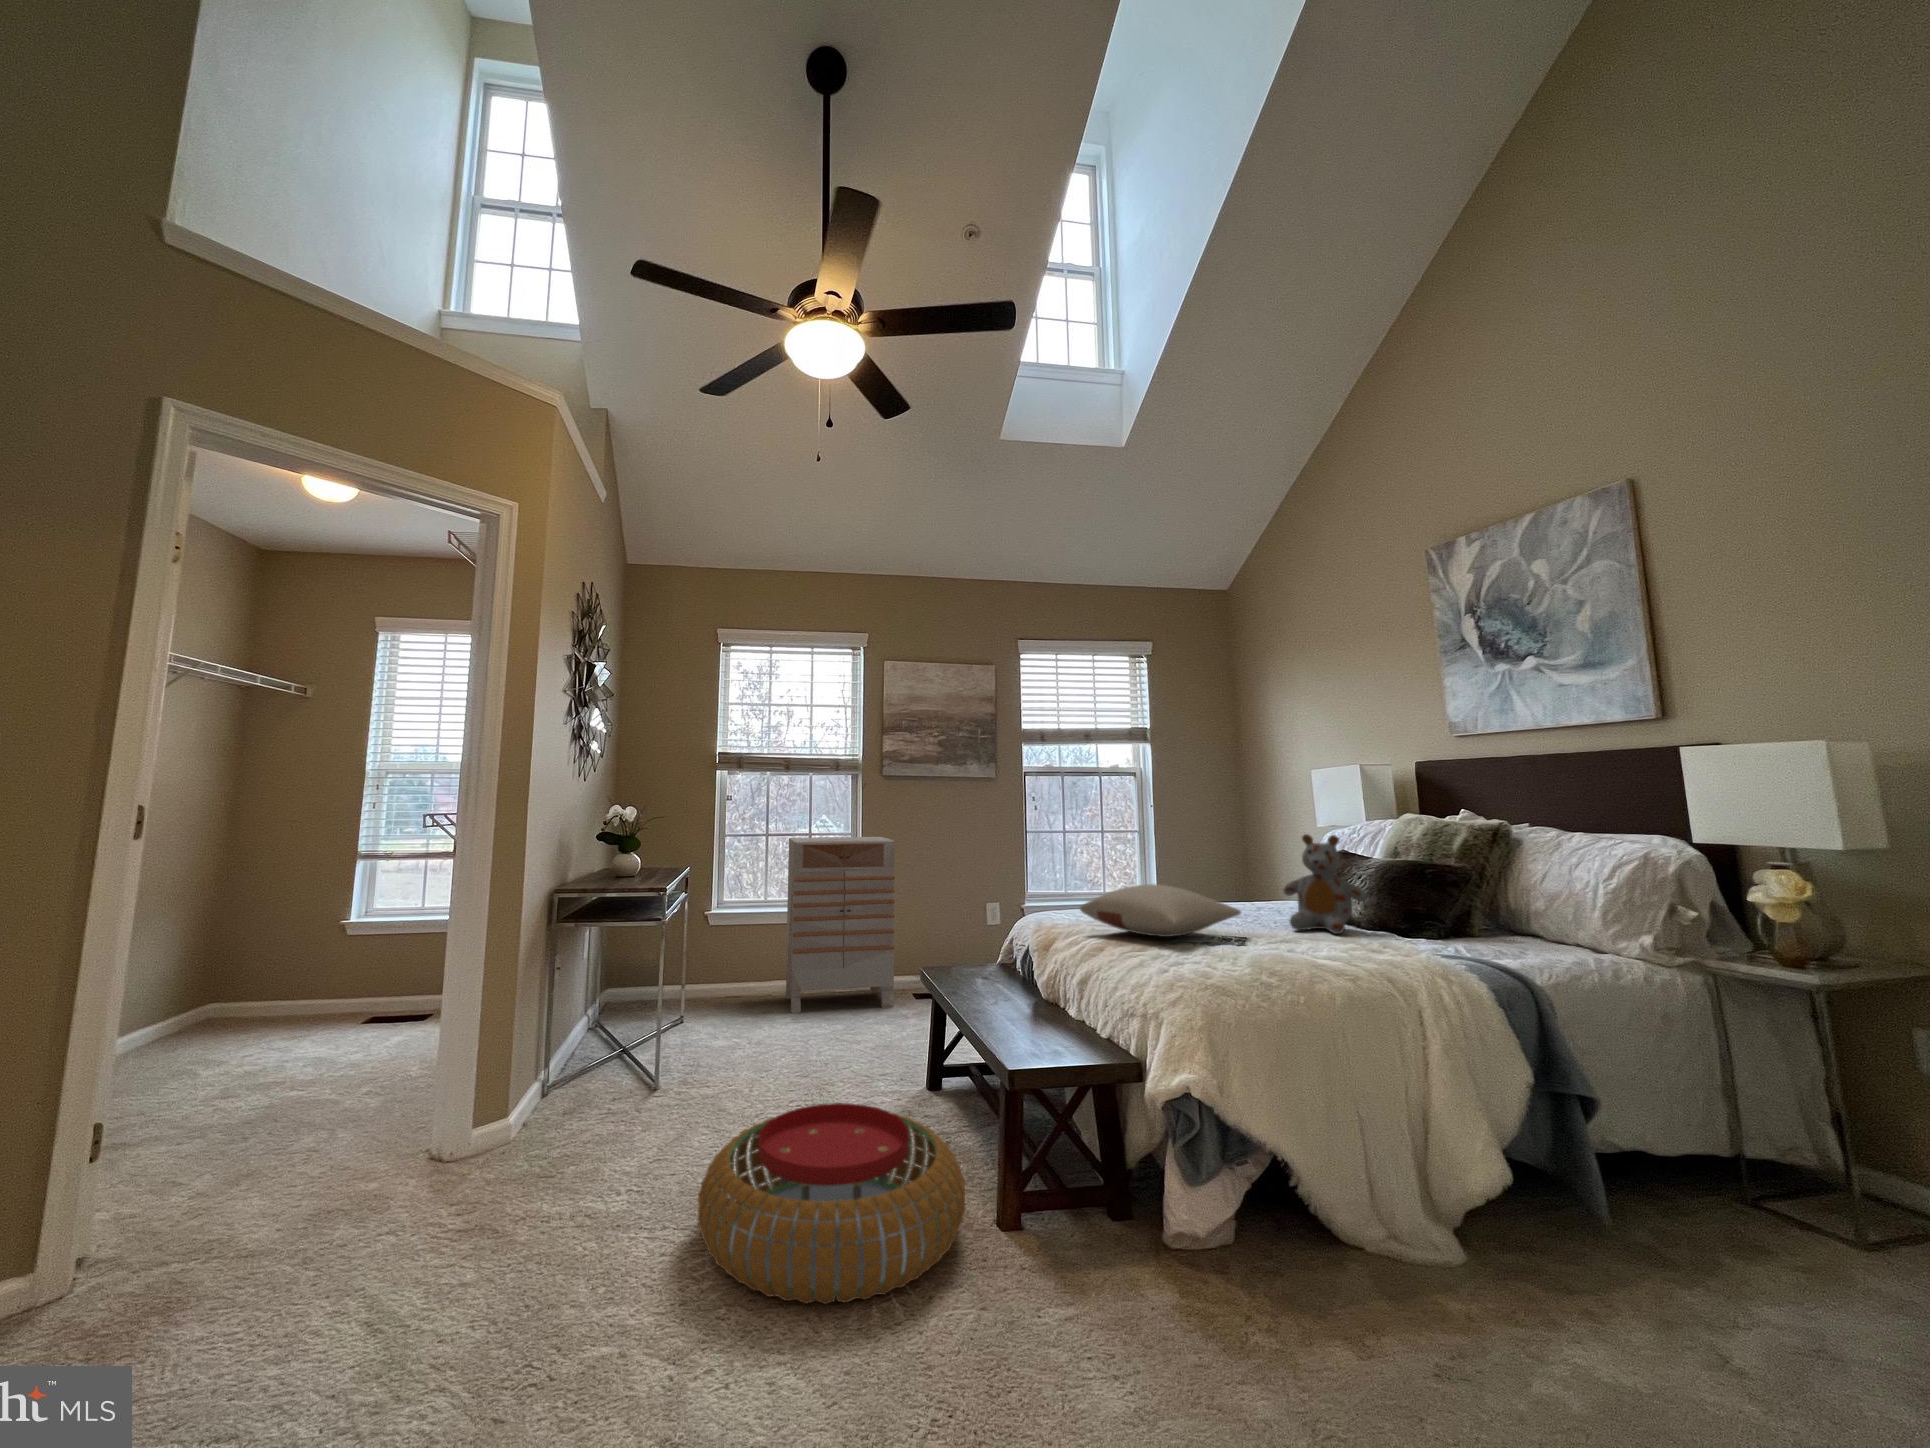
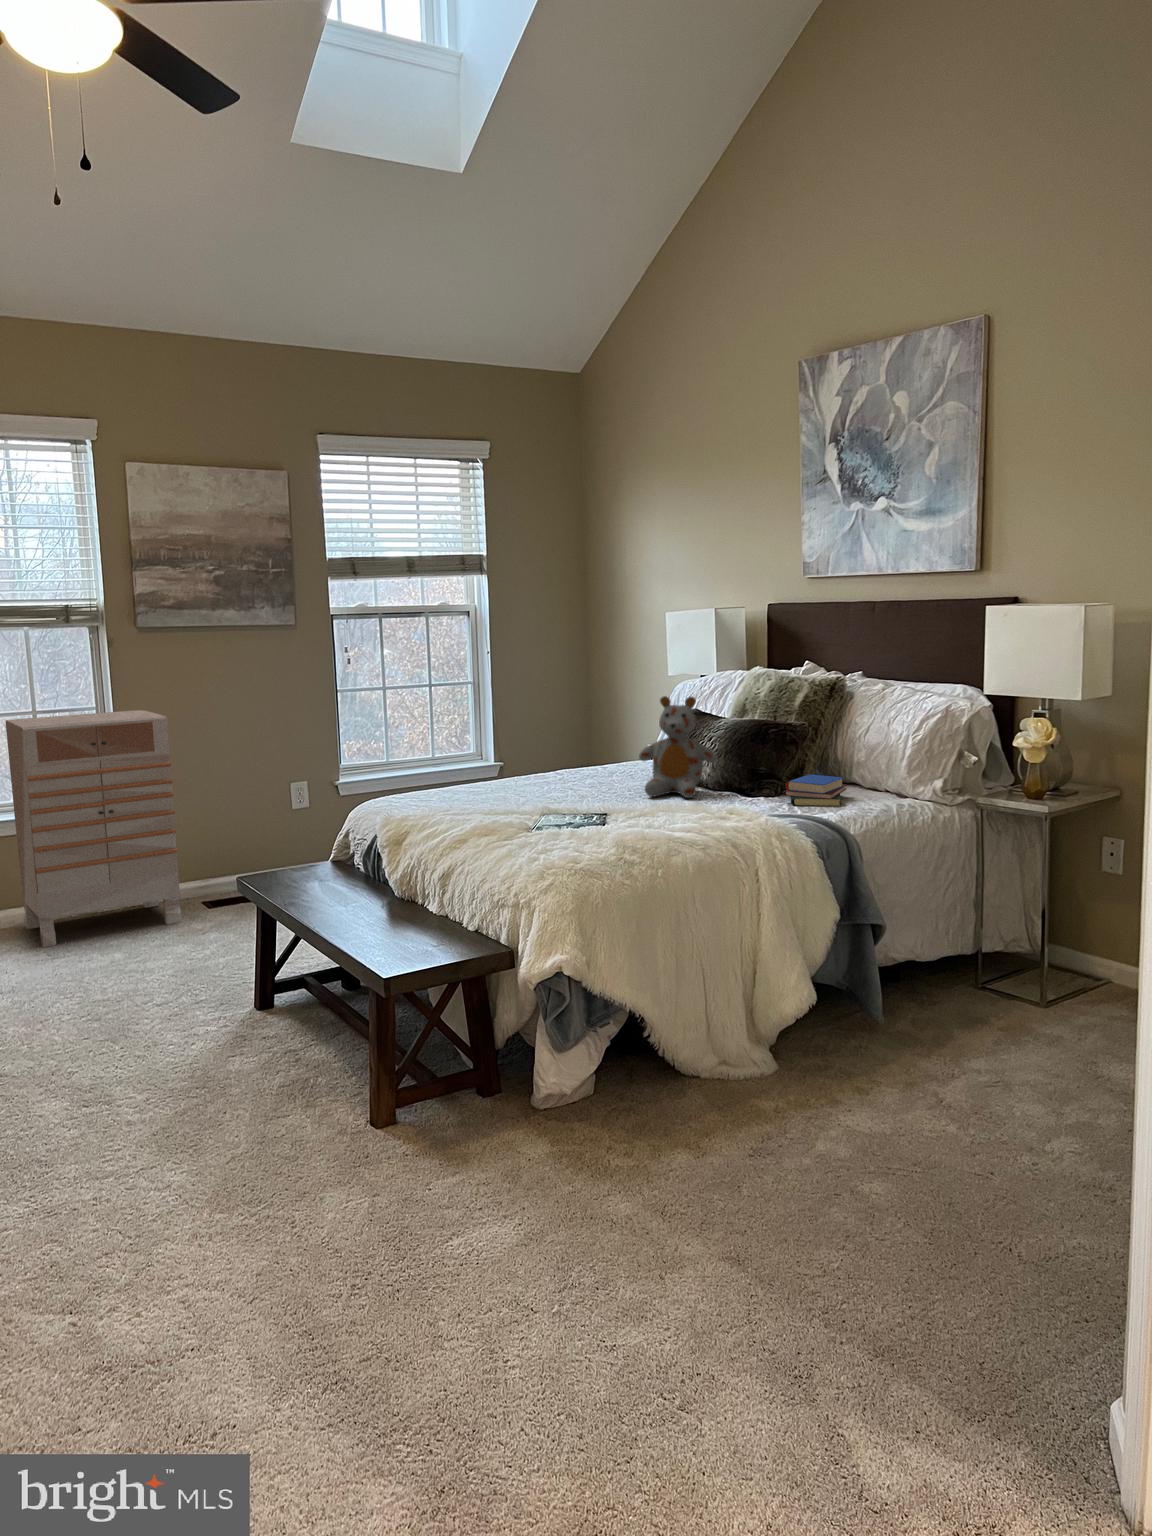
pillow: present [1080,884,1241,937] -> none [433,763,601,819]
book: none [1444,920,1525,956] -> present [782,774,846,807]
pouf: present [698,1103,965,1304] -> none [35,1038,342,1237]

